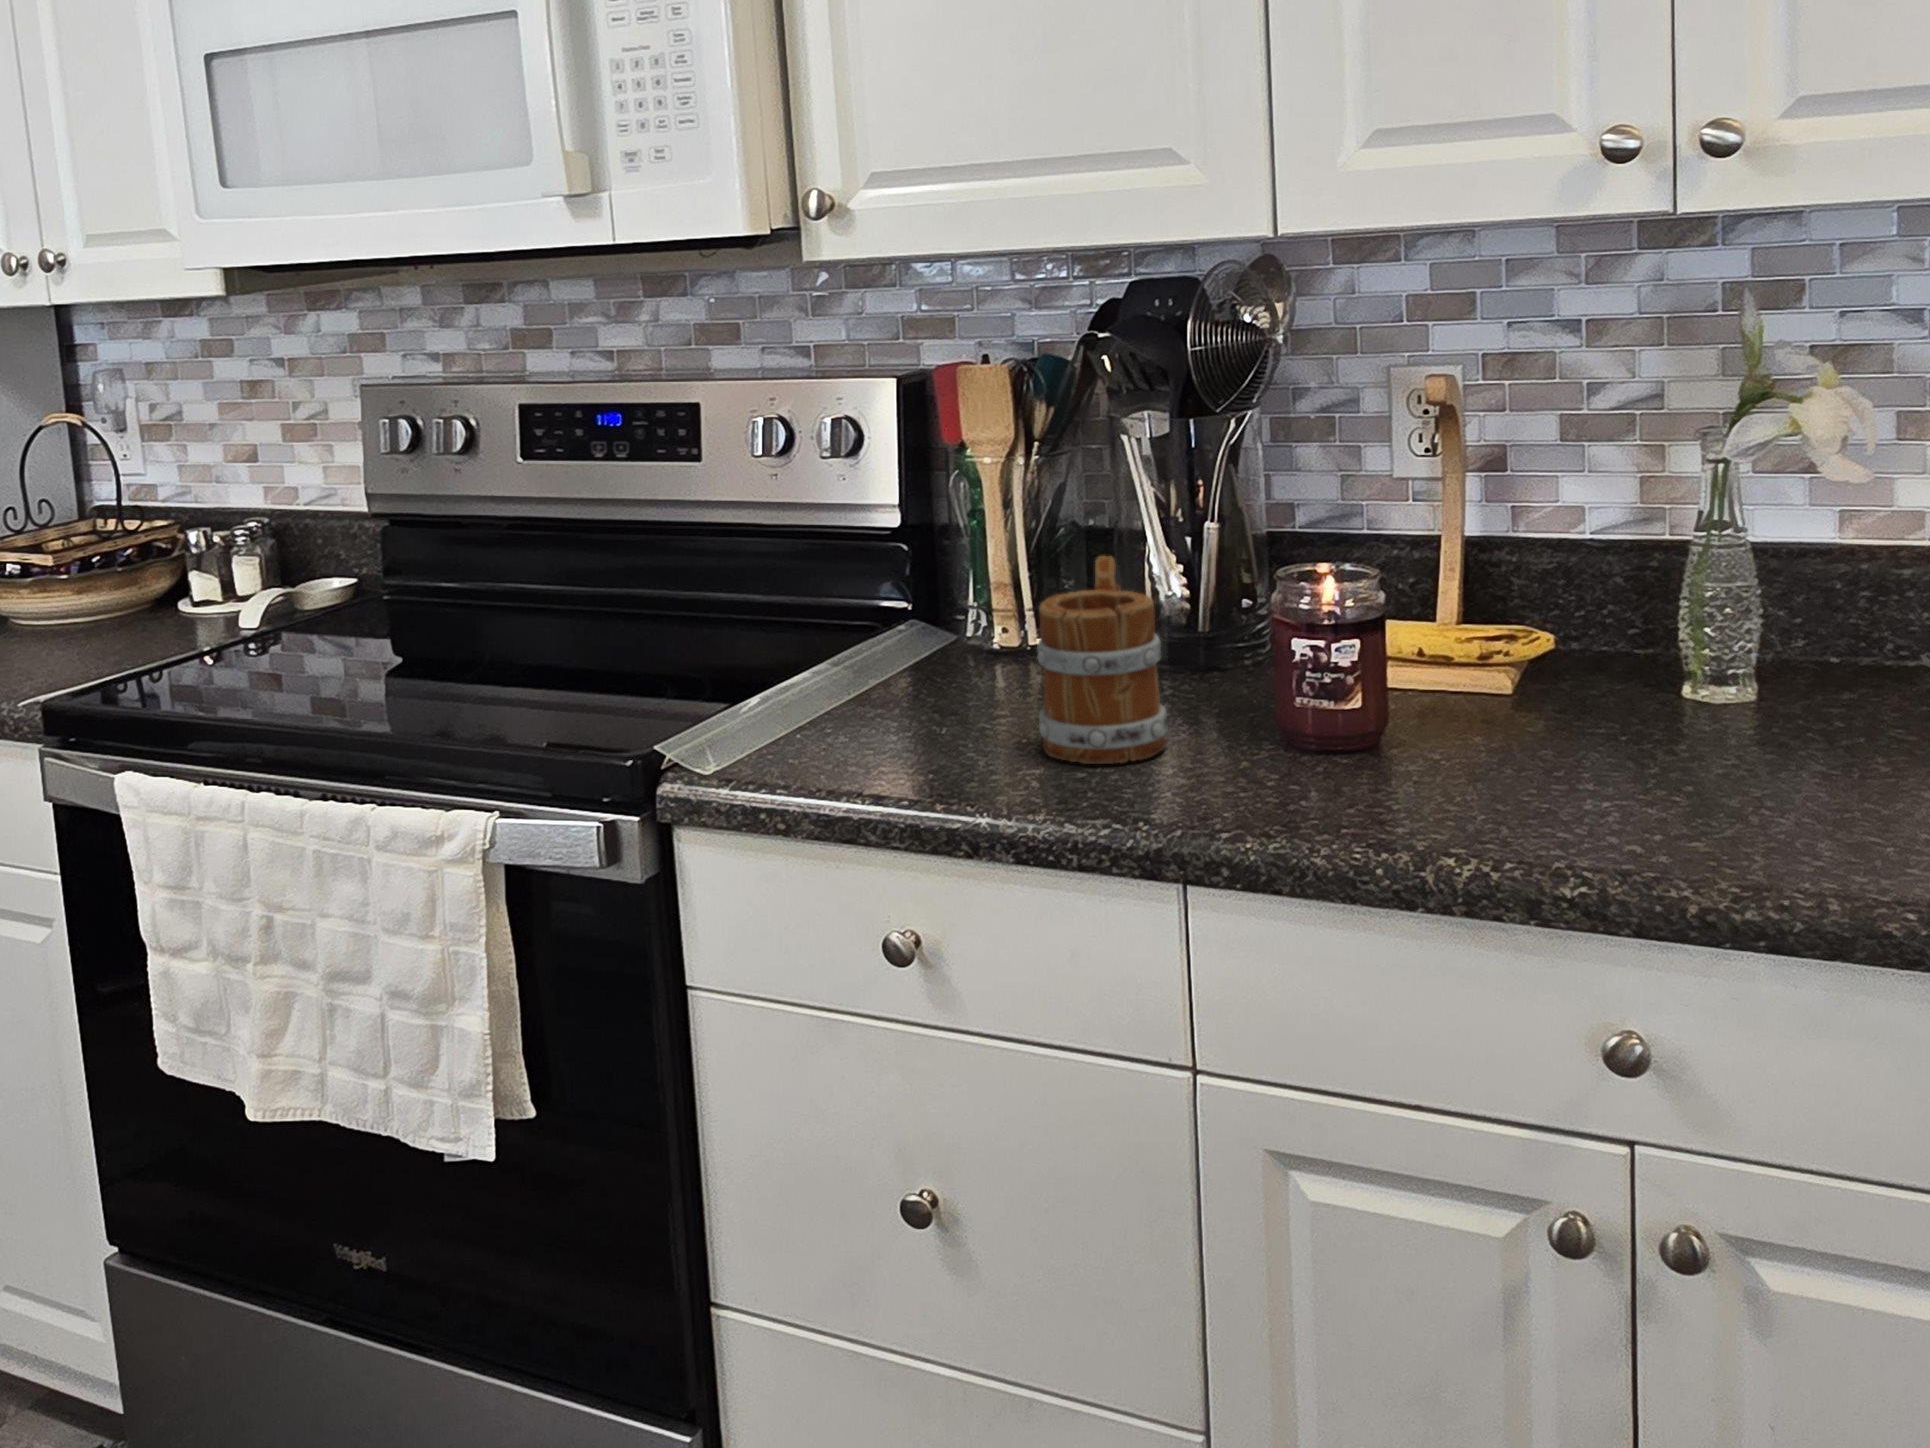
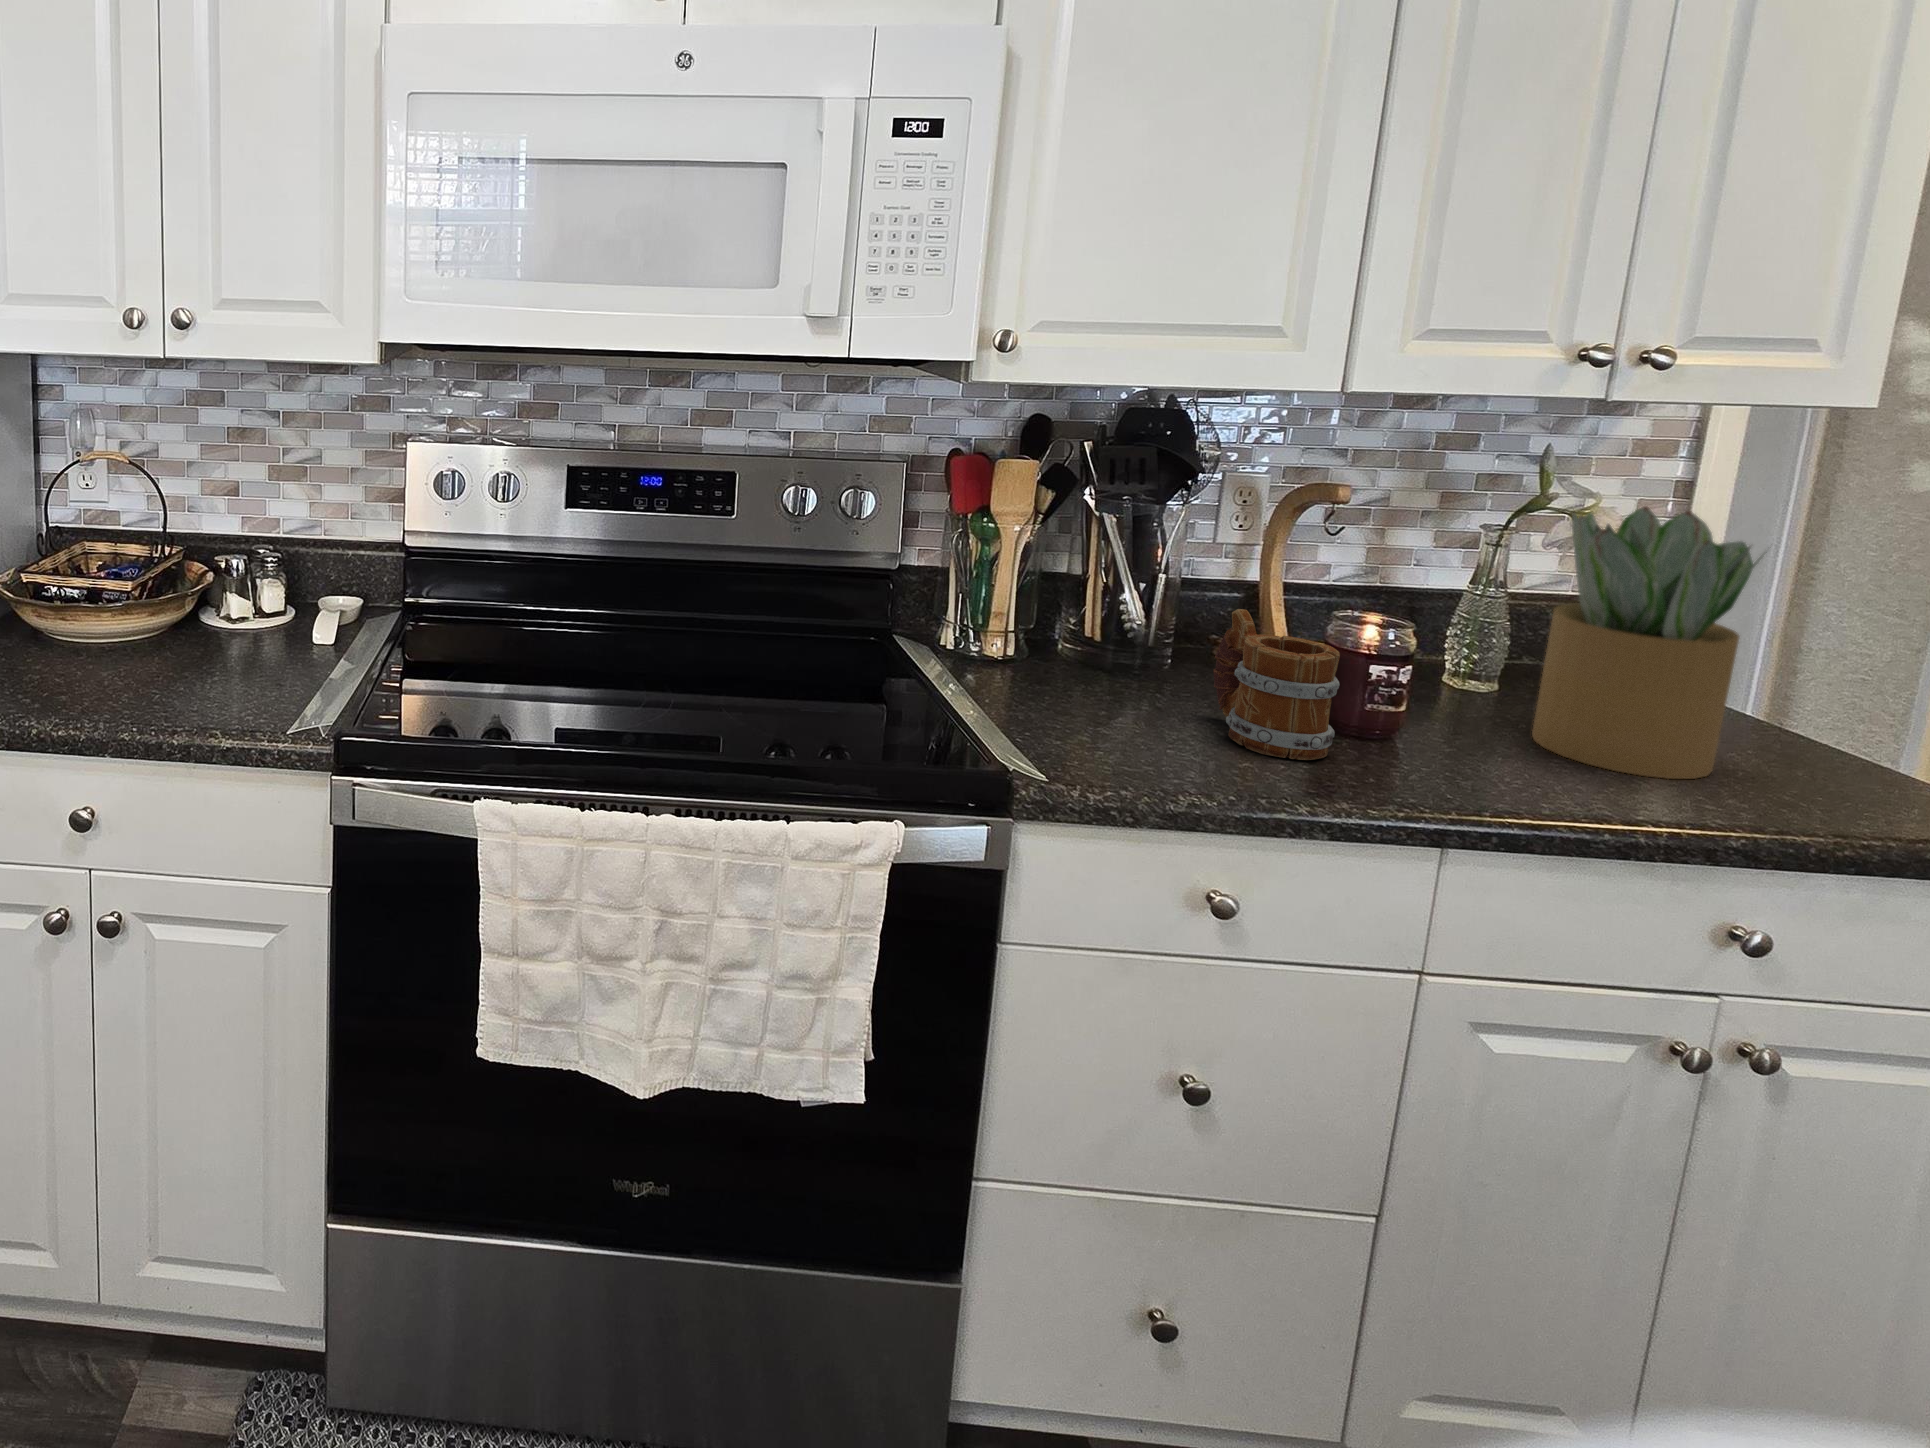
potted plant: none [1491,371,1814,811] -> present [1532,506,1762,779]

